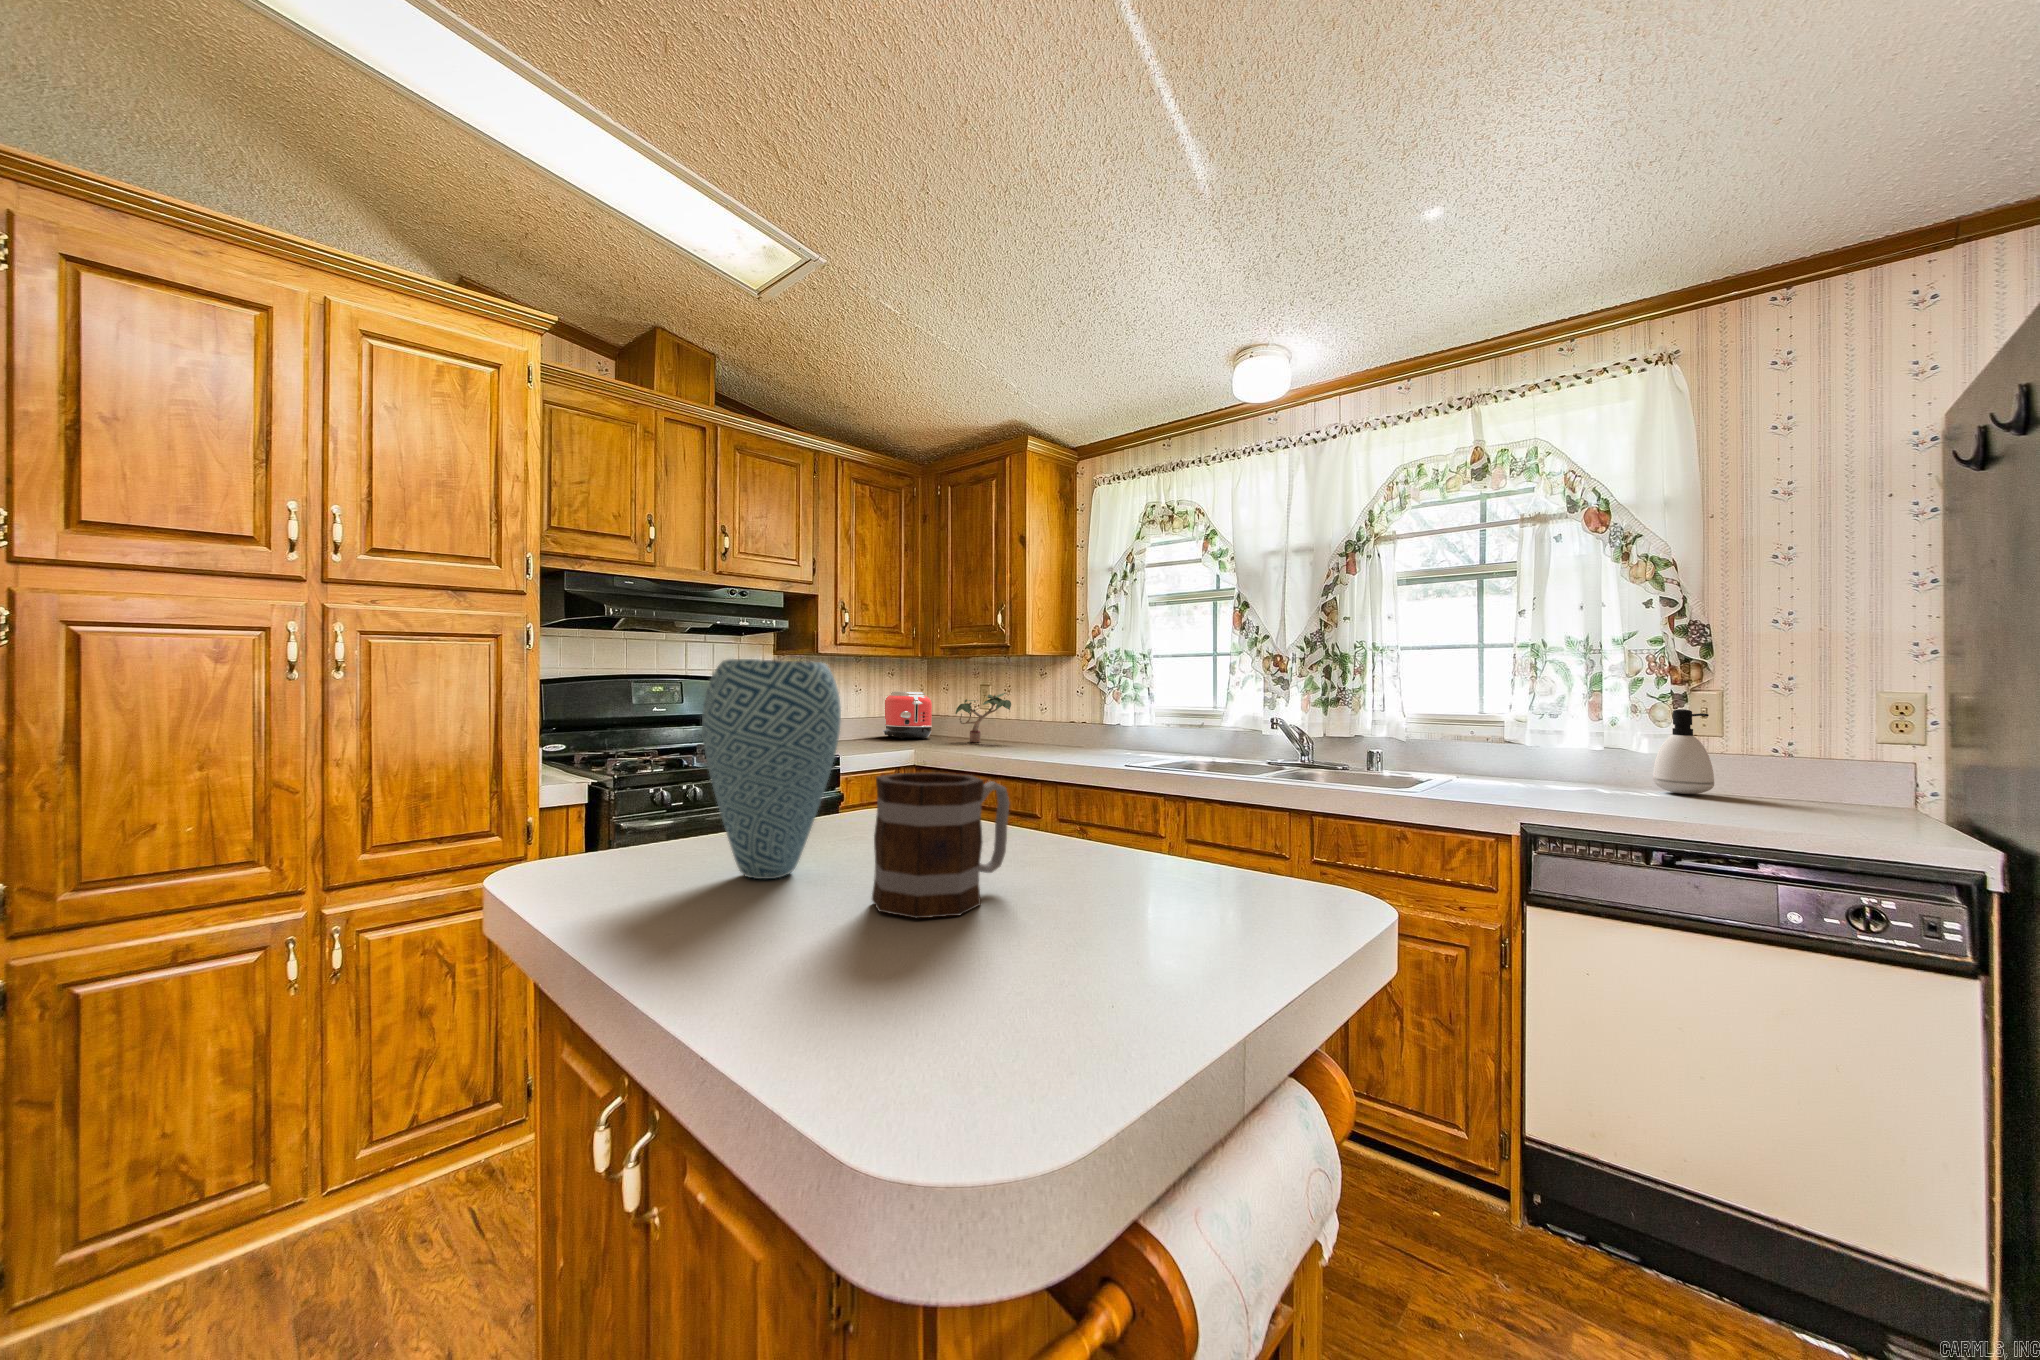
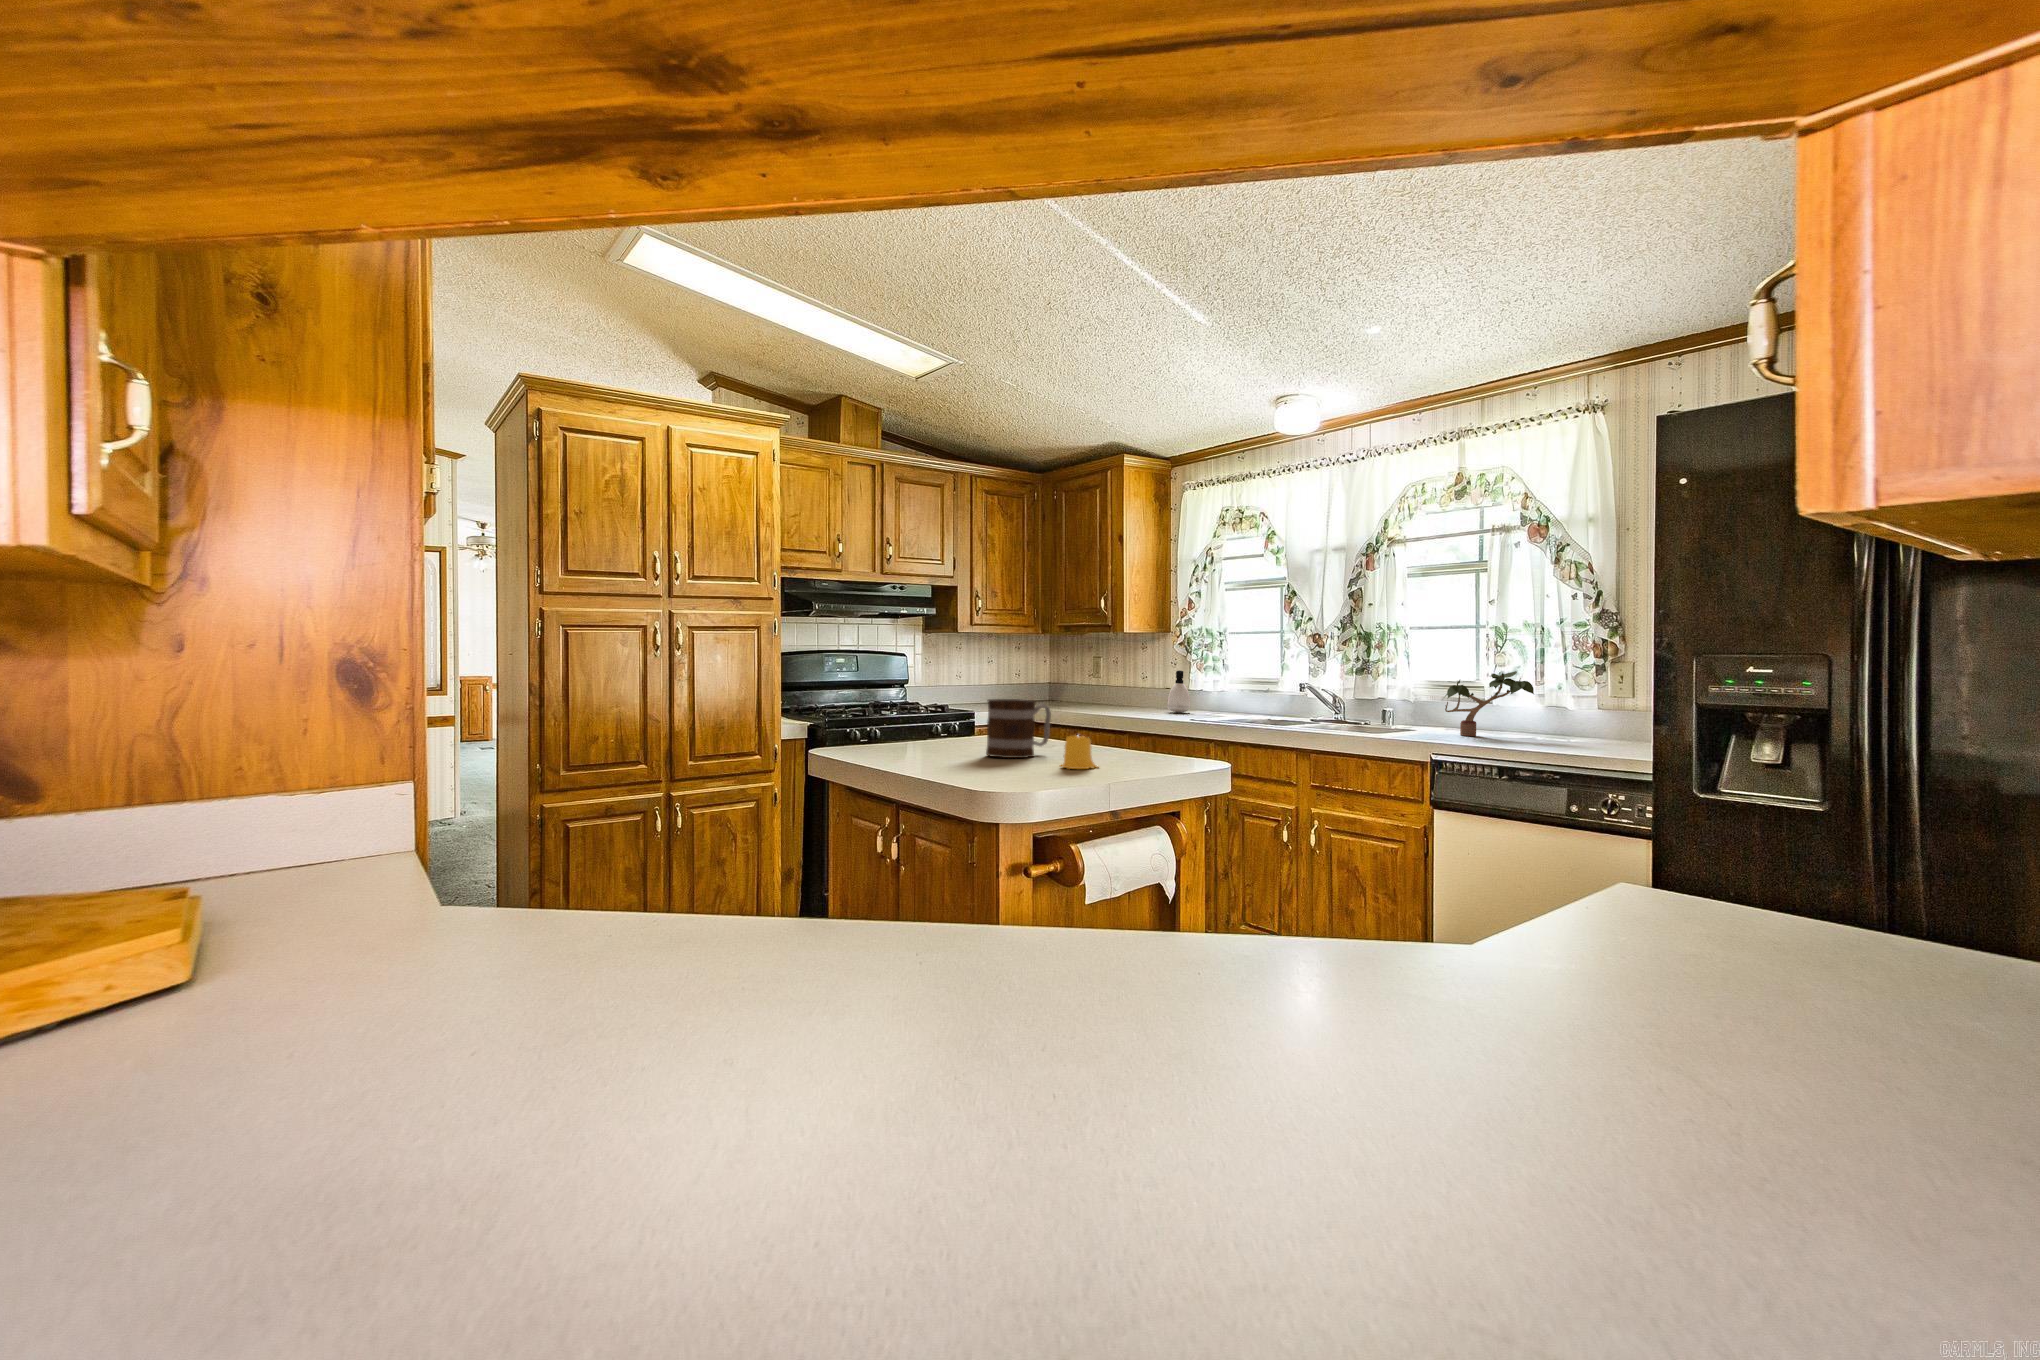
vase: present [702,659,841,879] -> none [908,646,972,750]
toaster: present [882,691,932,739] -> none [1006,665,1049,704]
potted plant: present [956,693,1011,742] -> present [1444,671,1534,736]
soap dispenser: present [1653,709,1714,794] -> present [1167,670,1190,713]
candle: none [1078,883,1182,994] -> present [1060,735,1098,769]

